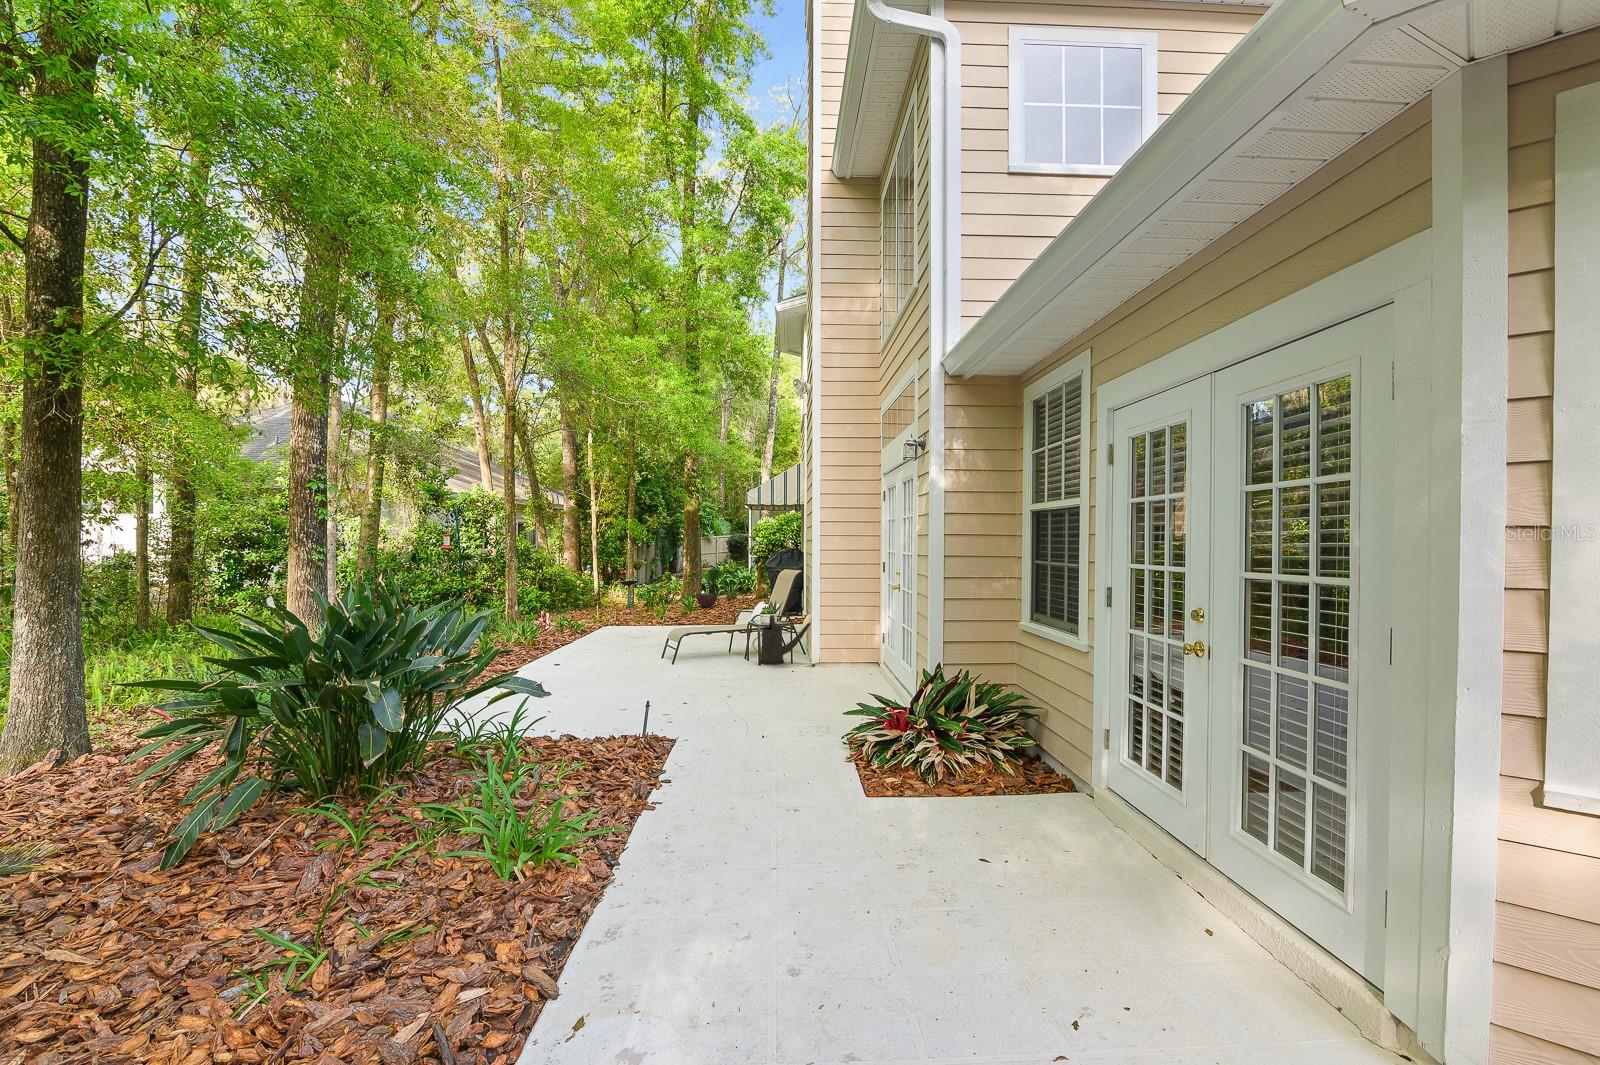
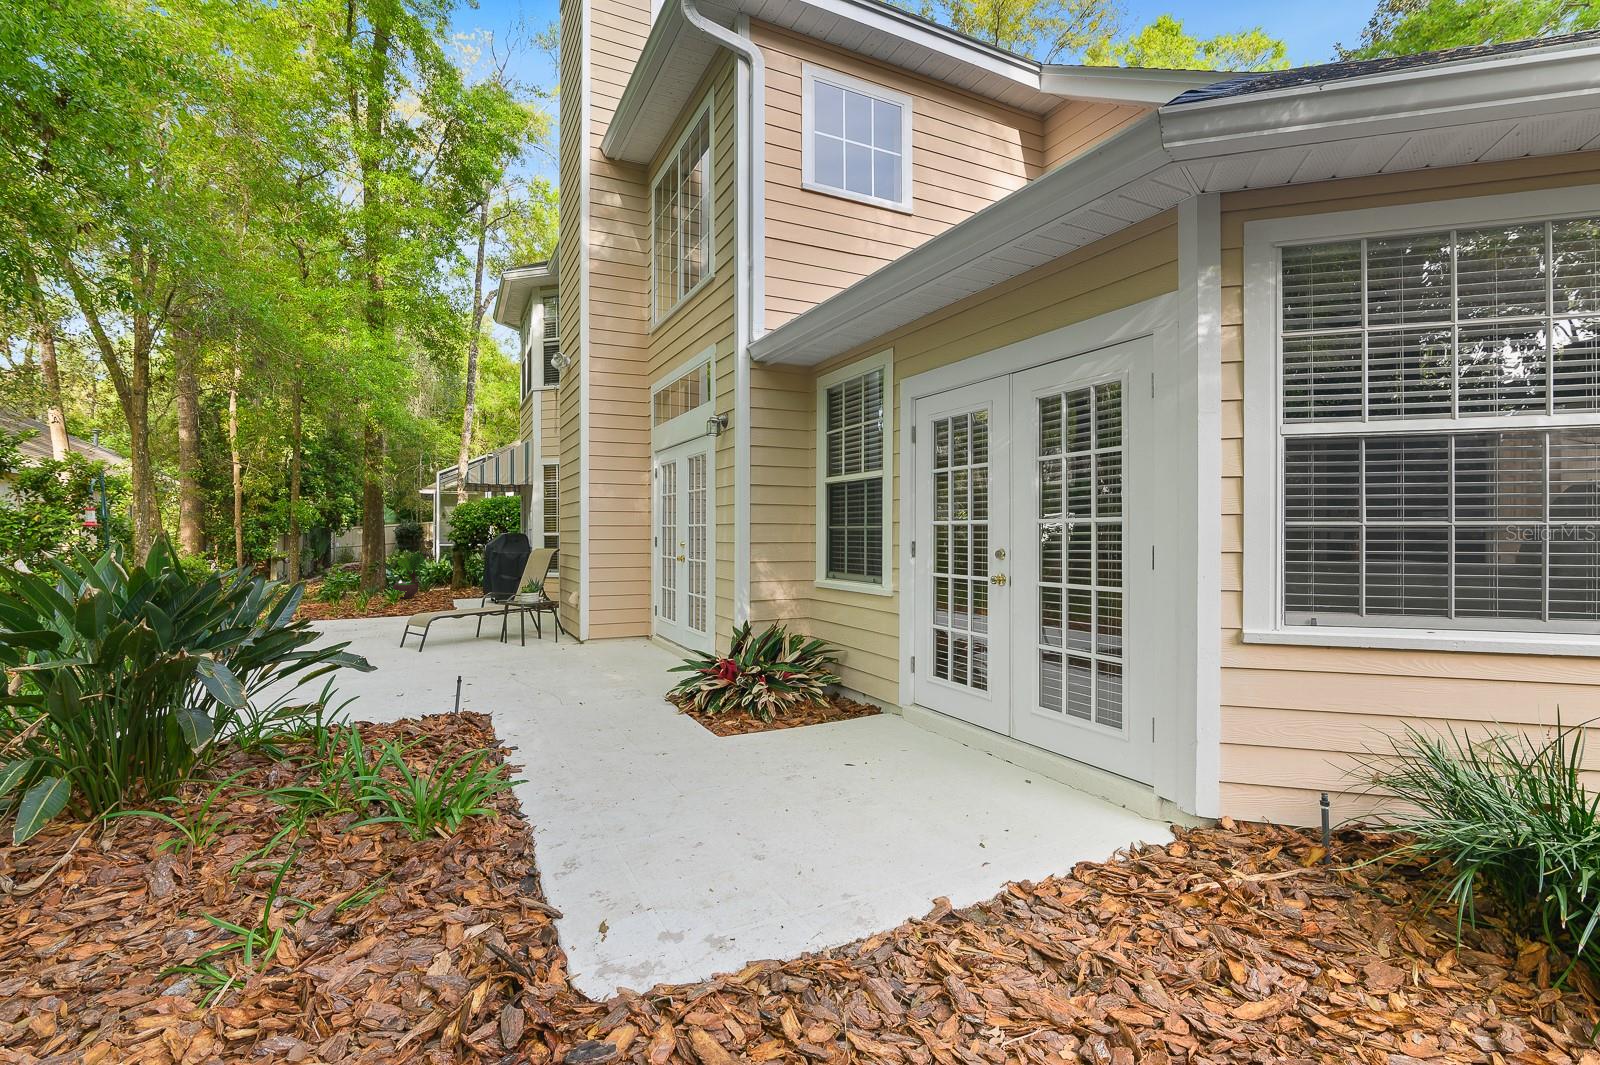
watering can: present [753,615,811,665] -> none [510,594,572,646]

